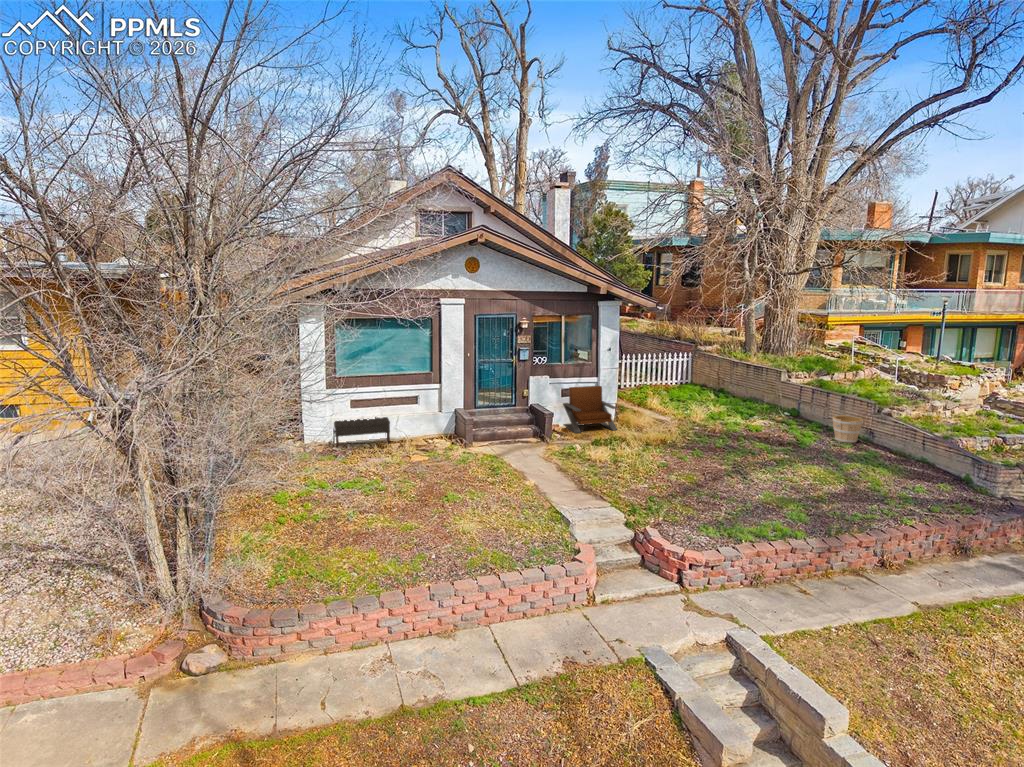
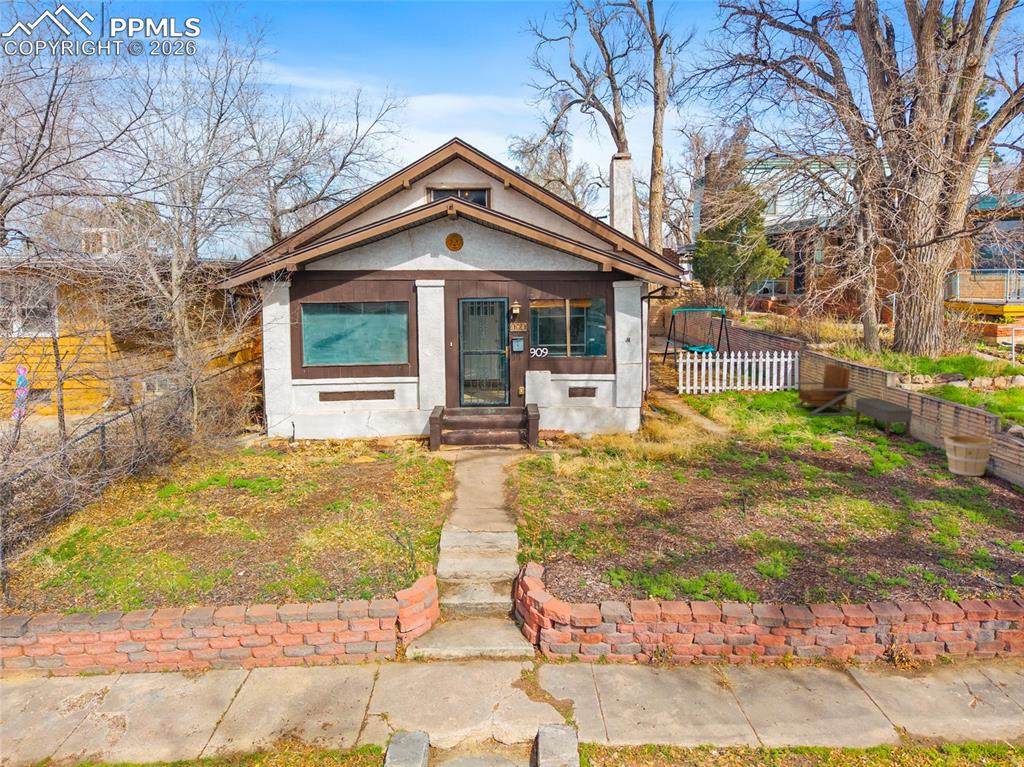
lounge chair: present [563,386,617,433] -> present [794,365,855,415]
bench: present [334,417,390,448] -> present [856,398,913,436]

